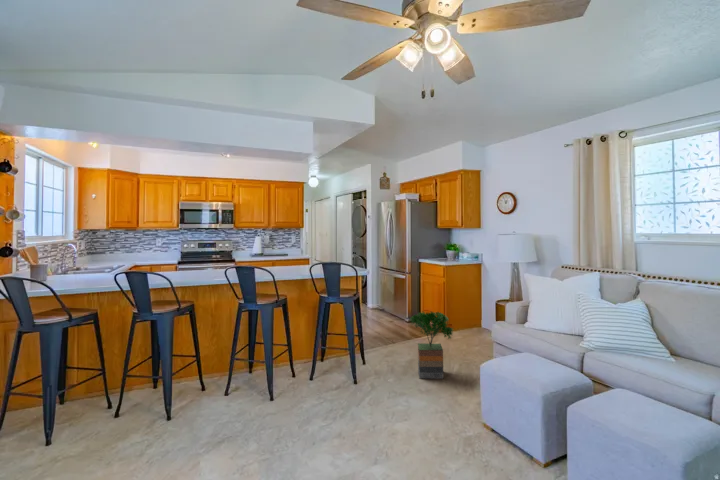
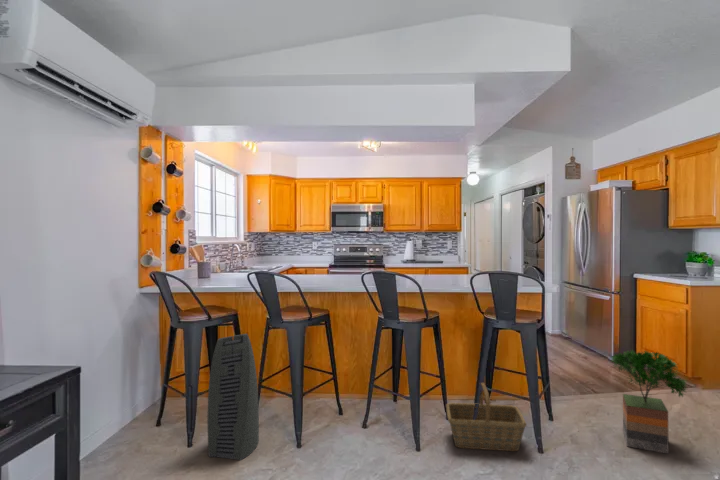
air purifier: none [74,323,126,440] -> present [207,334,259,460]
basket: none [294,346,354,397] -> present [446,383,526,451]

